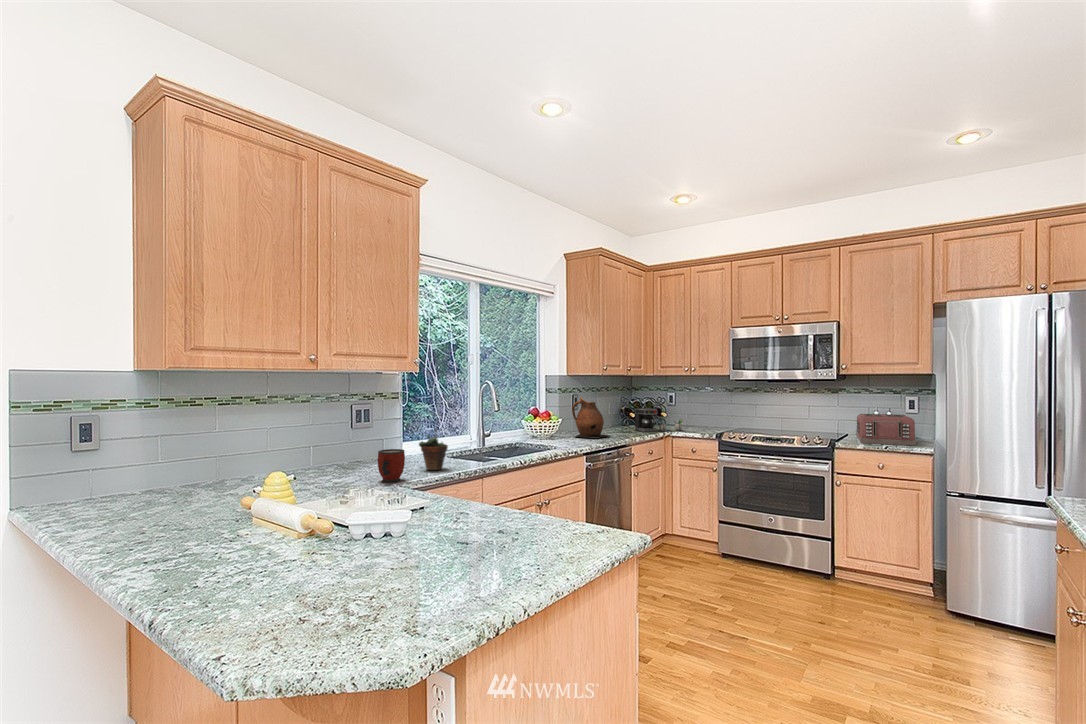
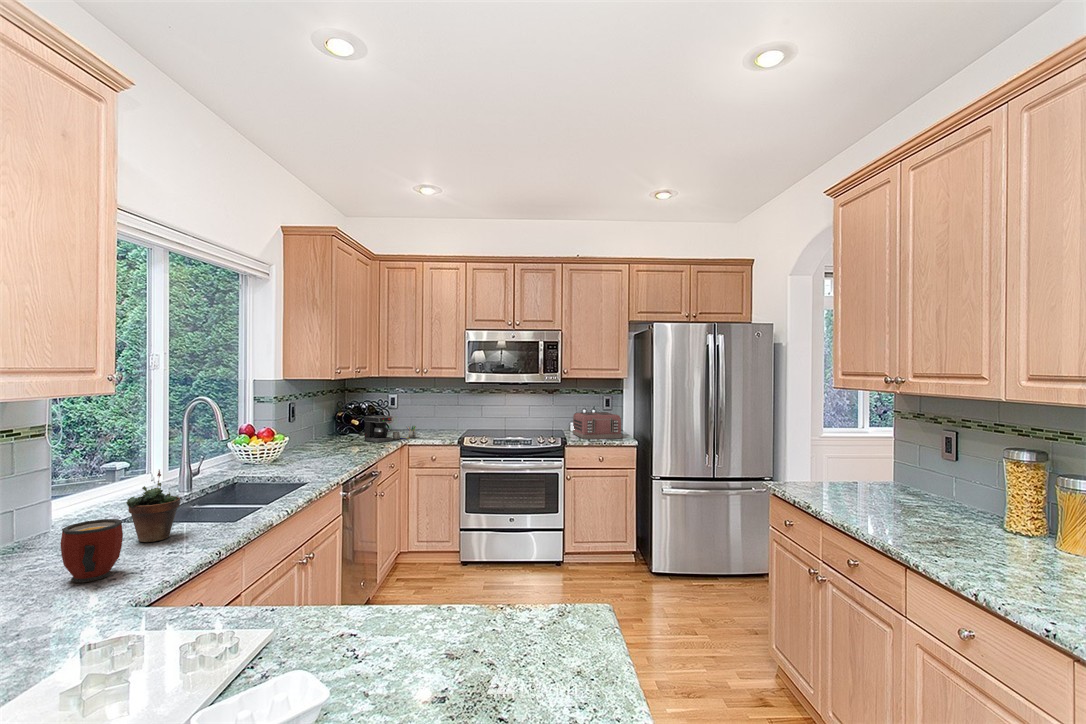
ceramic pitcher: present [572,397,609,438] -> none [301,407,349,457]

